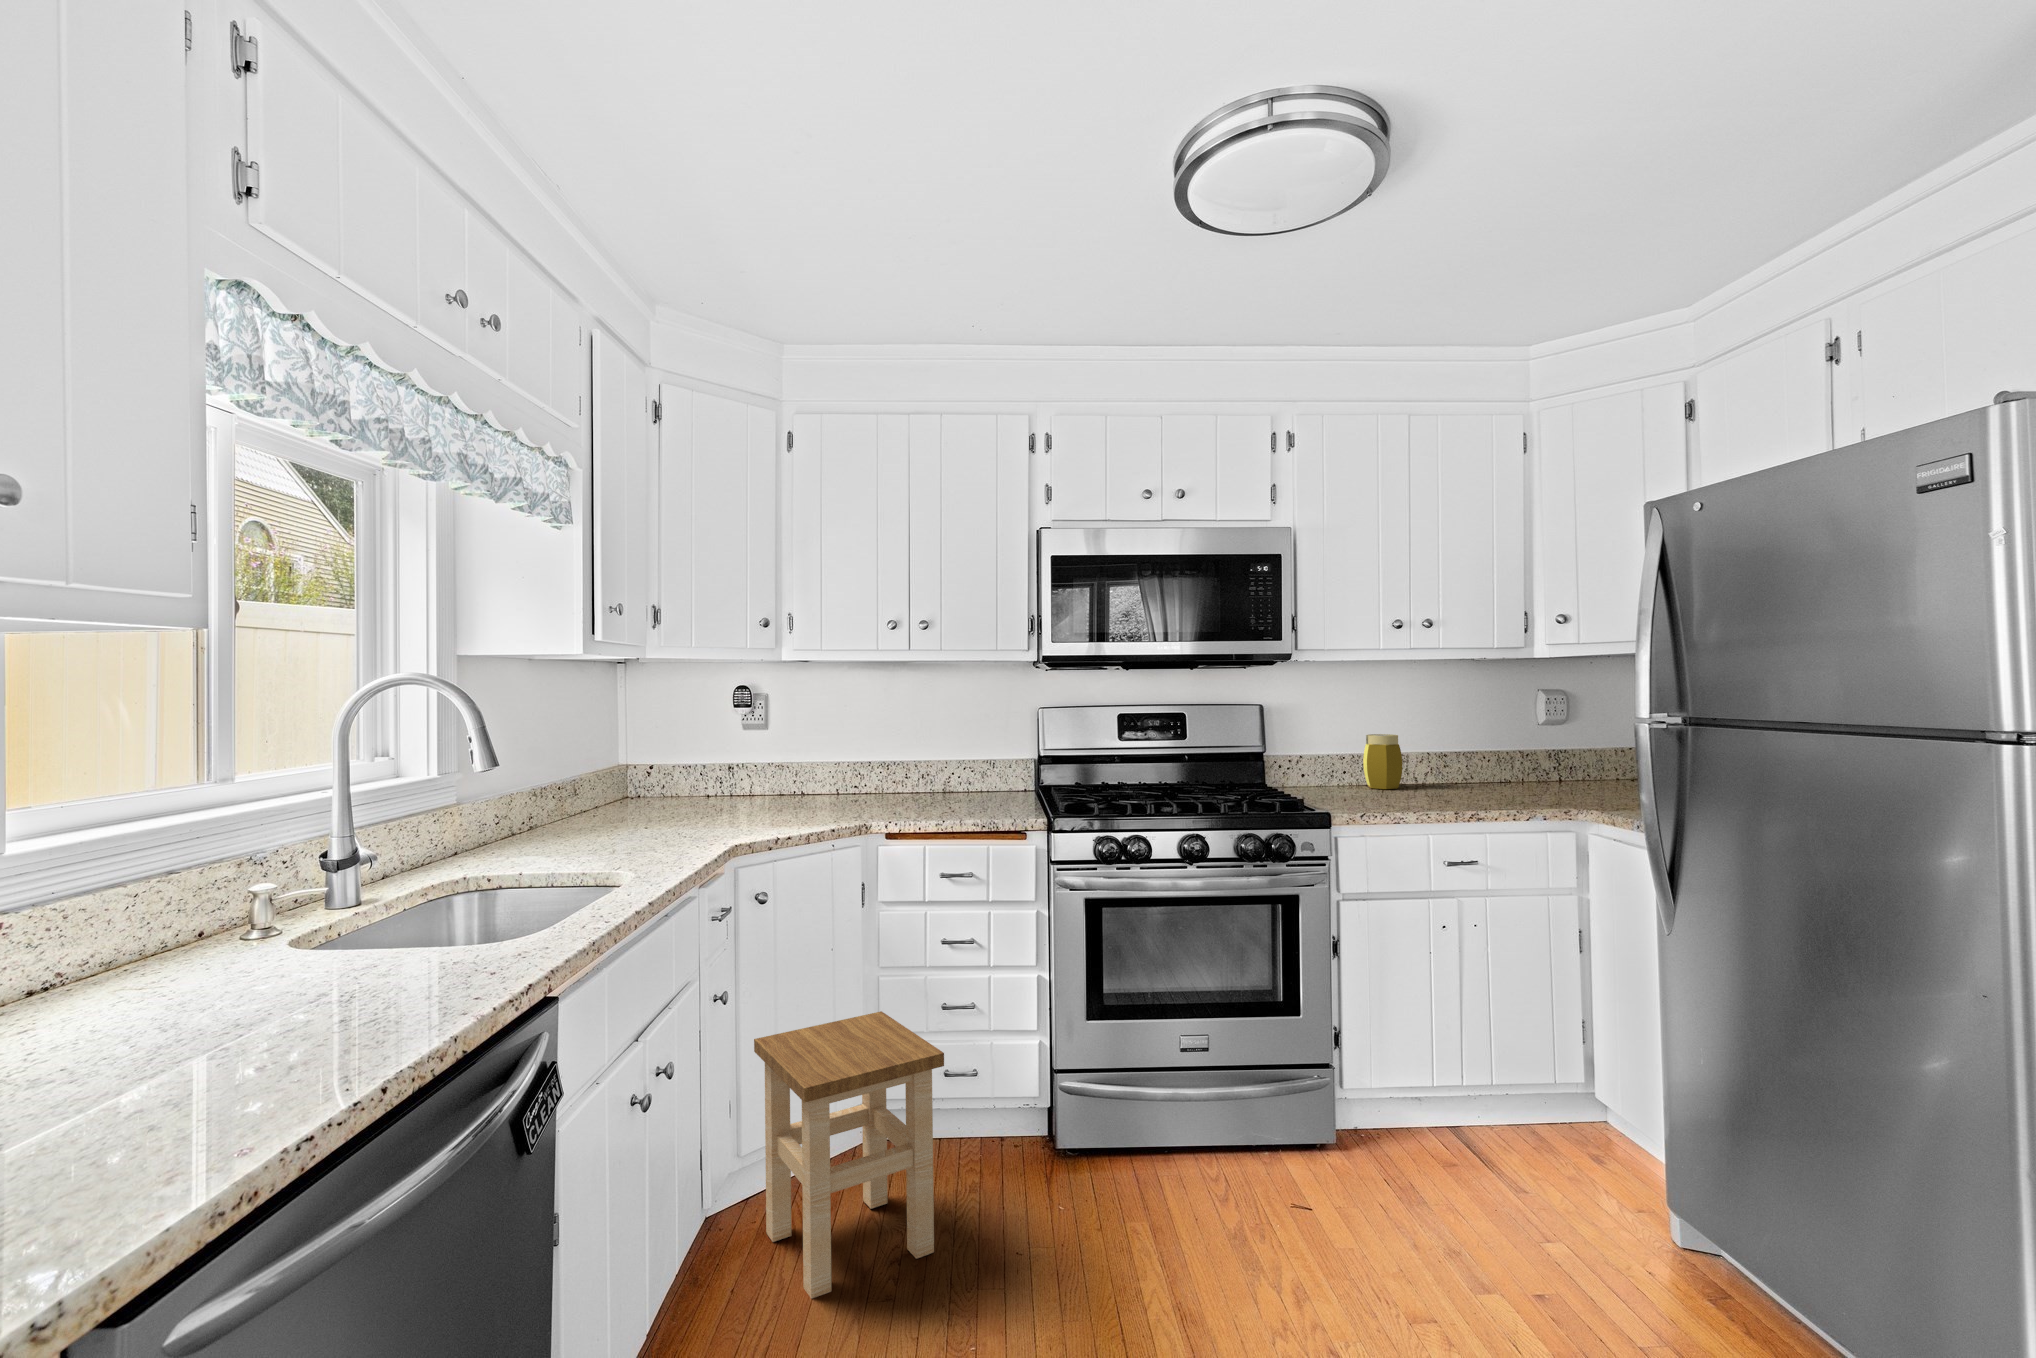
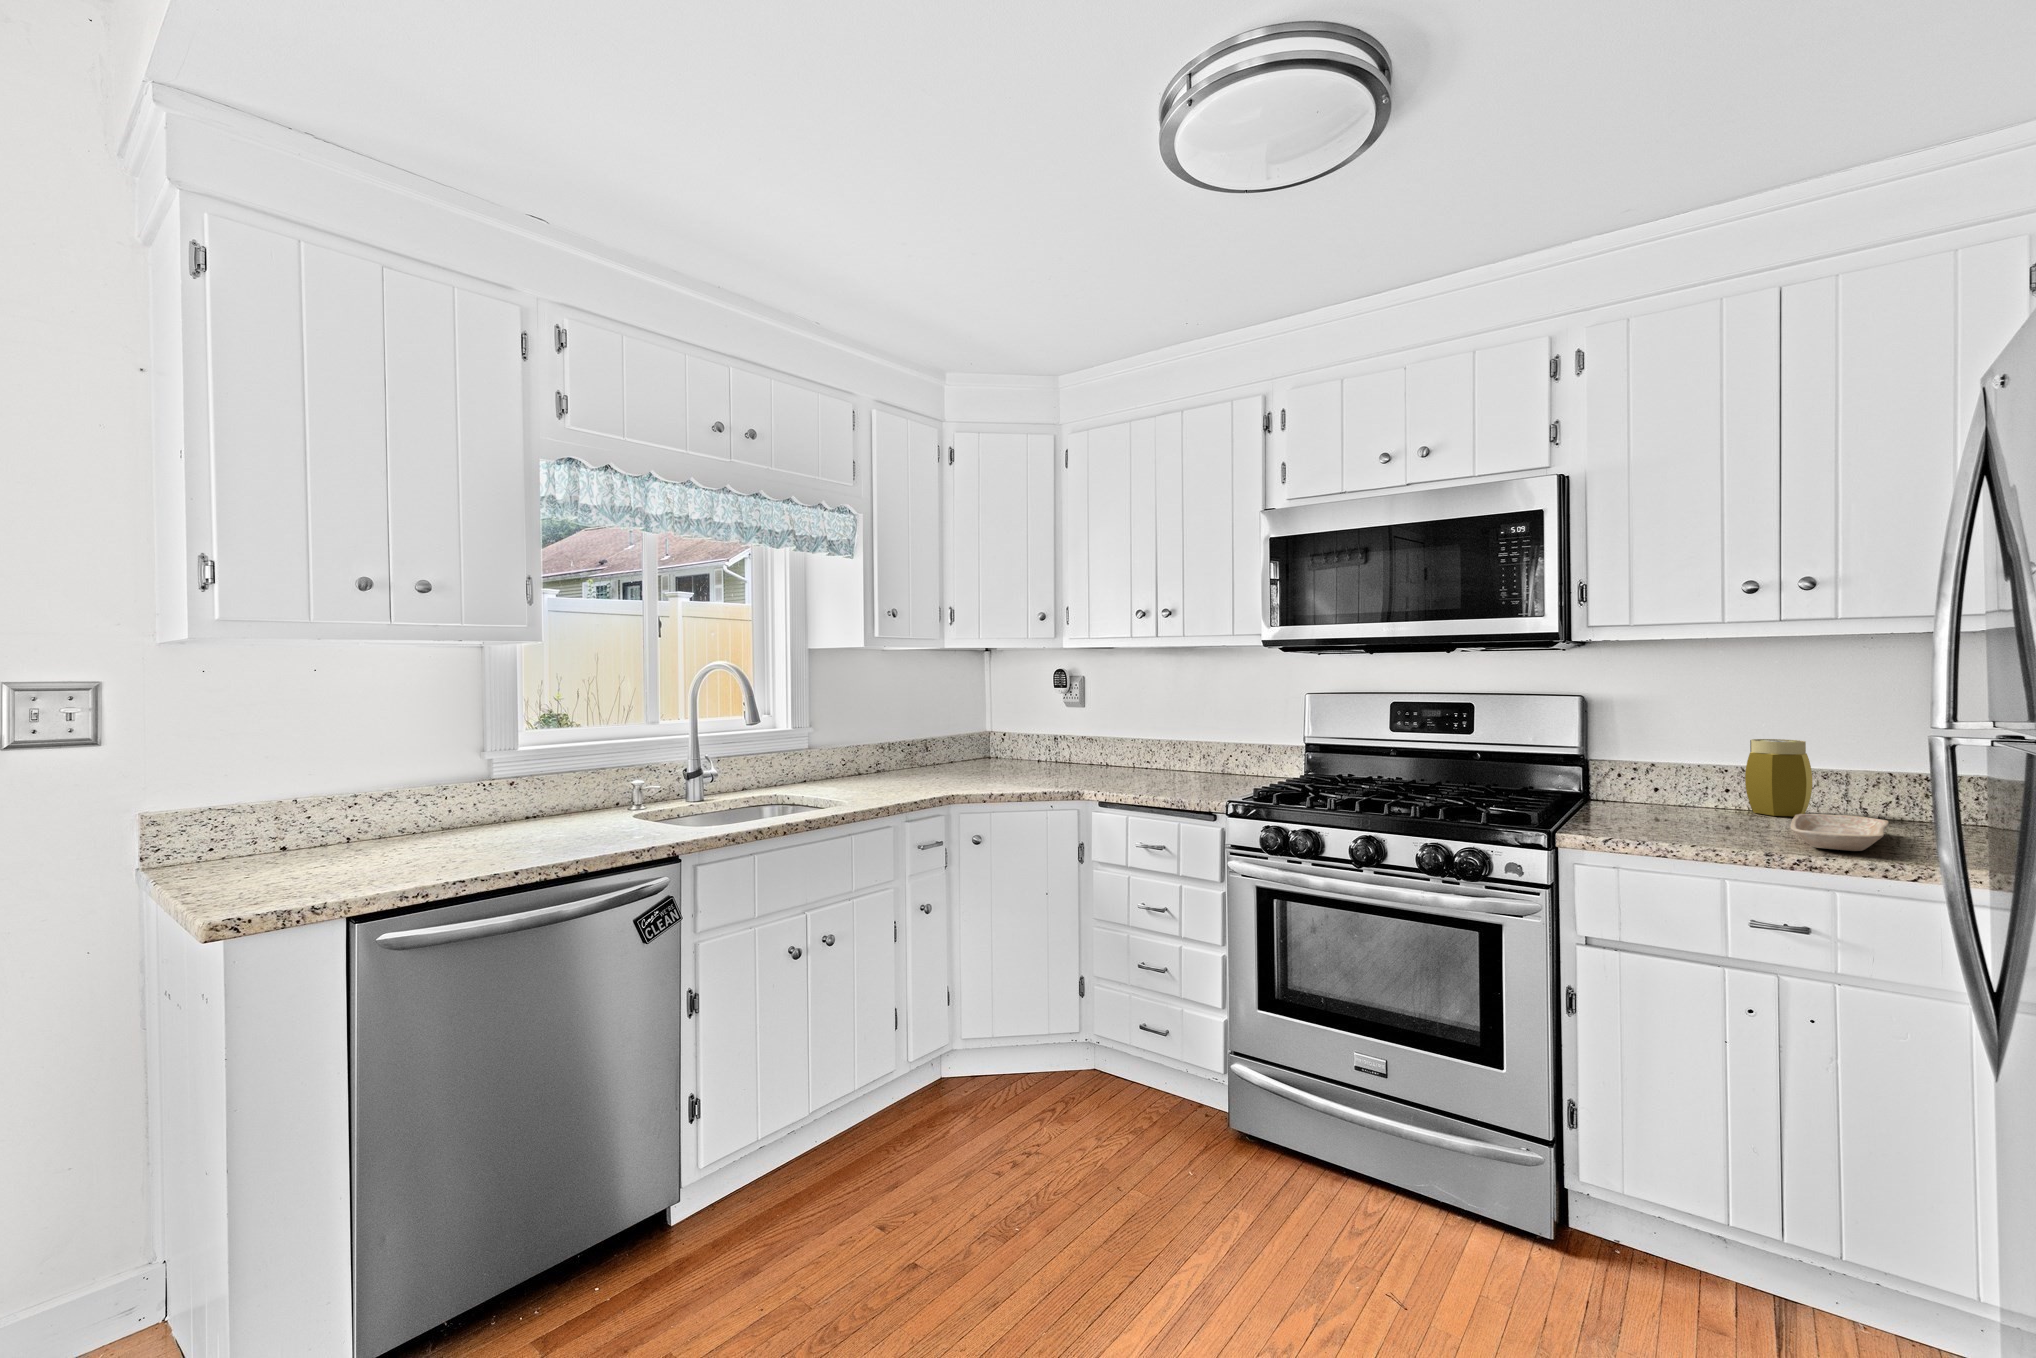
tray: none [1420,784,1498,806] -> present [1791,814,1889,851]
stool: present [754,1011,944,1299] -> none [922,948,1058,1161]

